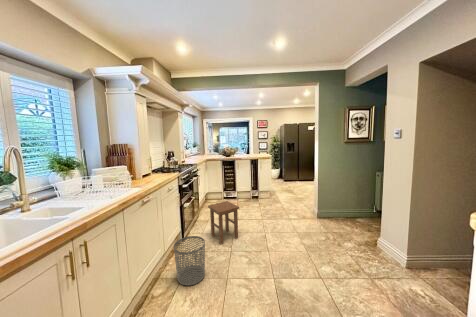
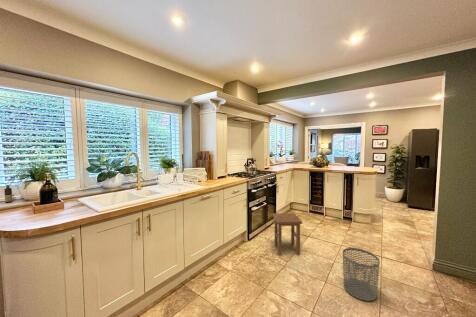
waste bin: present [174,236,205,285] -> present [343,248,380,301]

